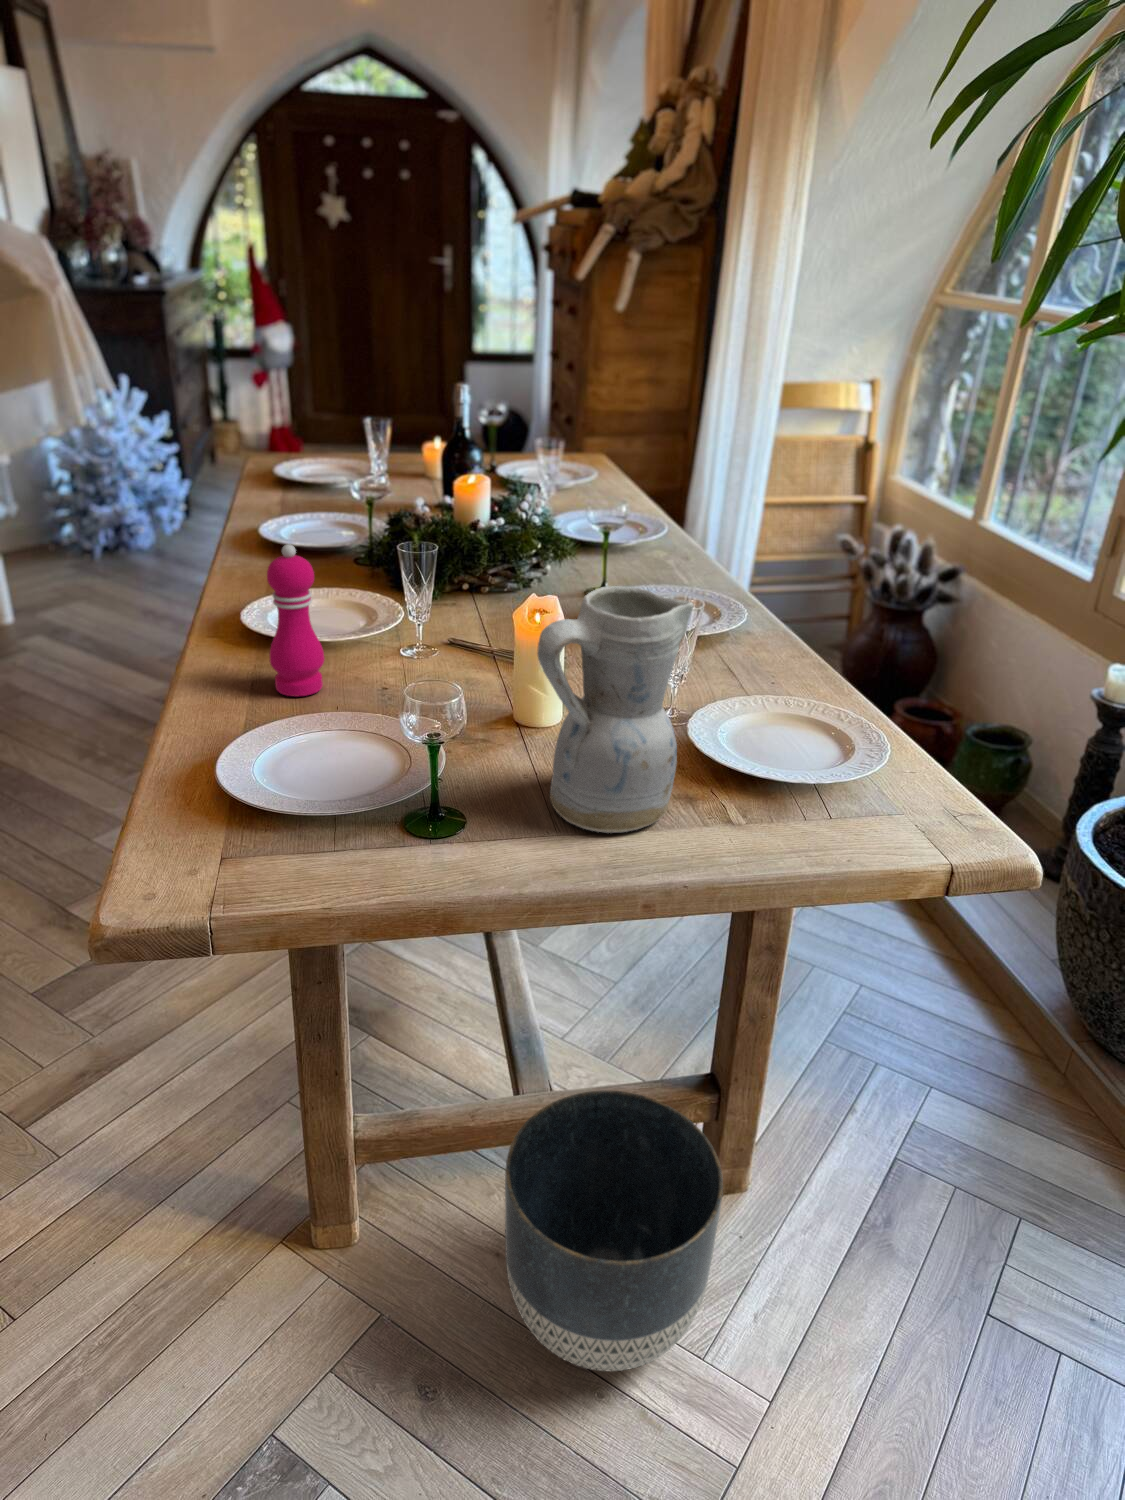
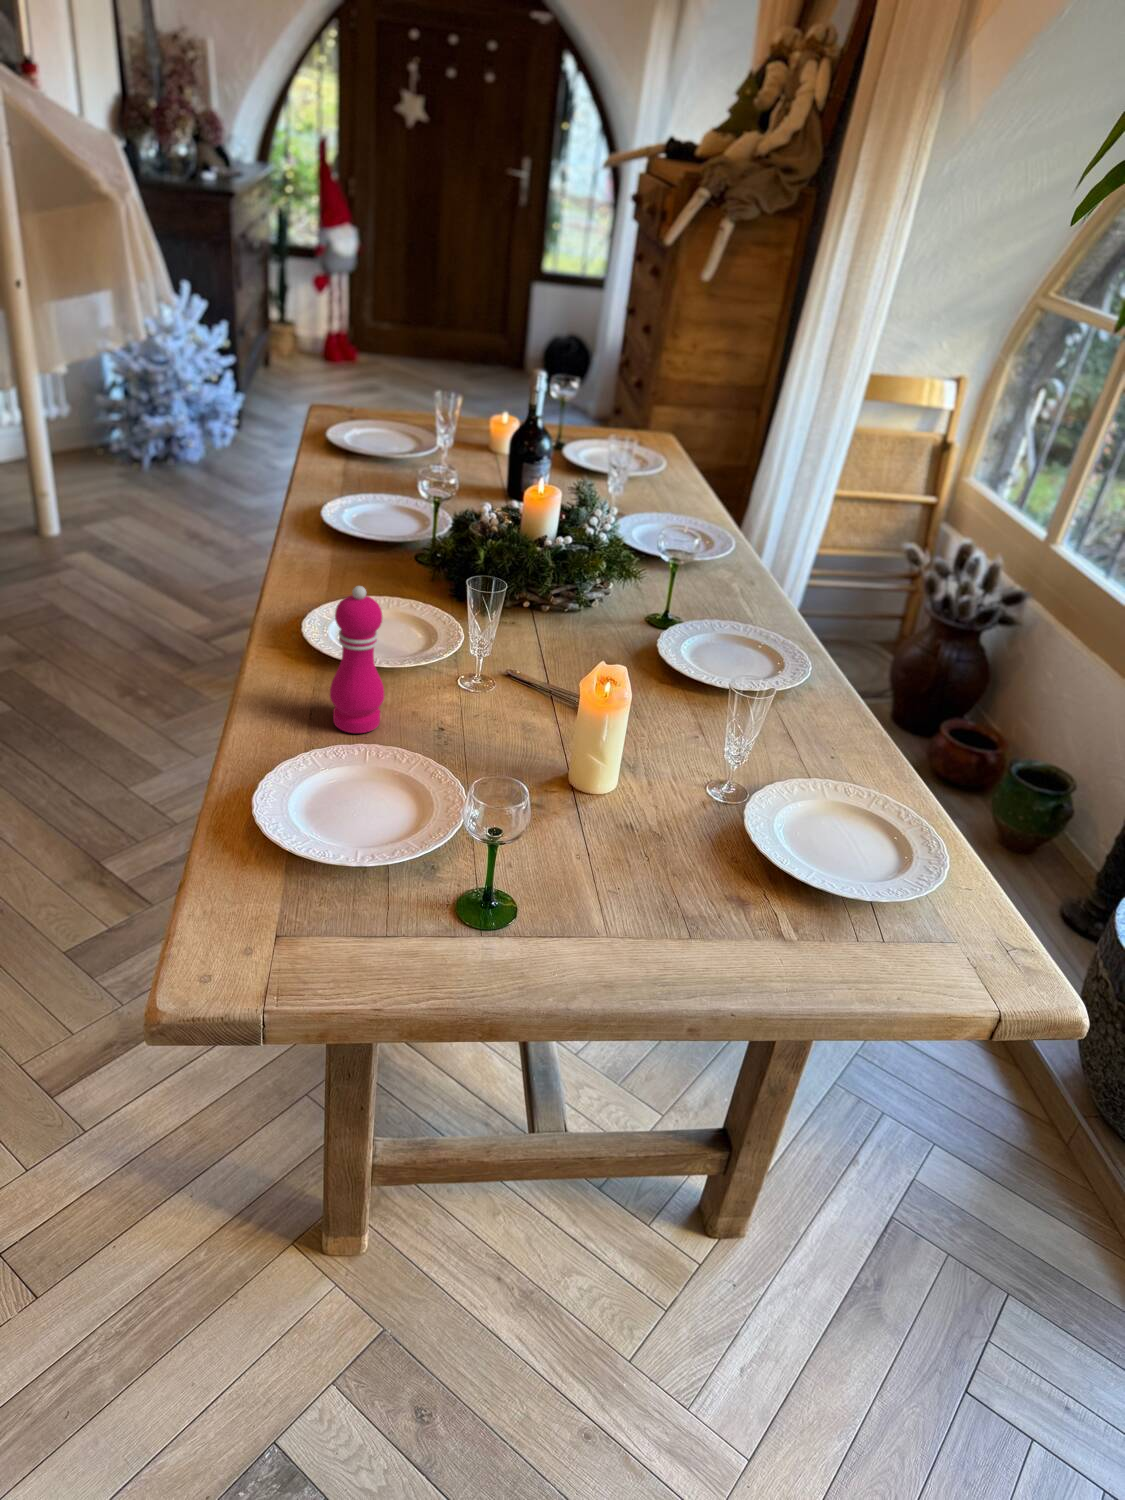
ceramic pitcher: present [537,586,693,833] -> none [601,694,769,936]
planter: present [505,1091,723,1371] -> none [510,1146,728,1419]

